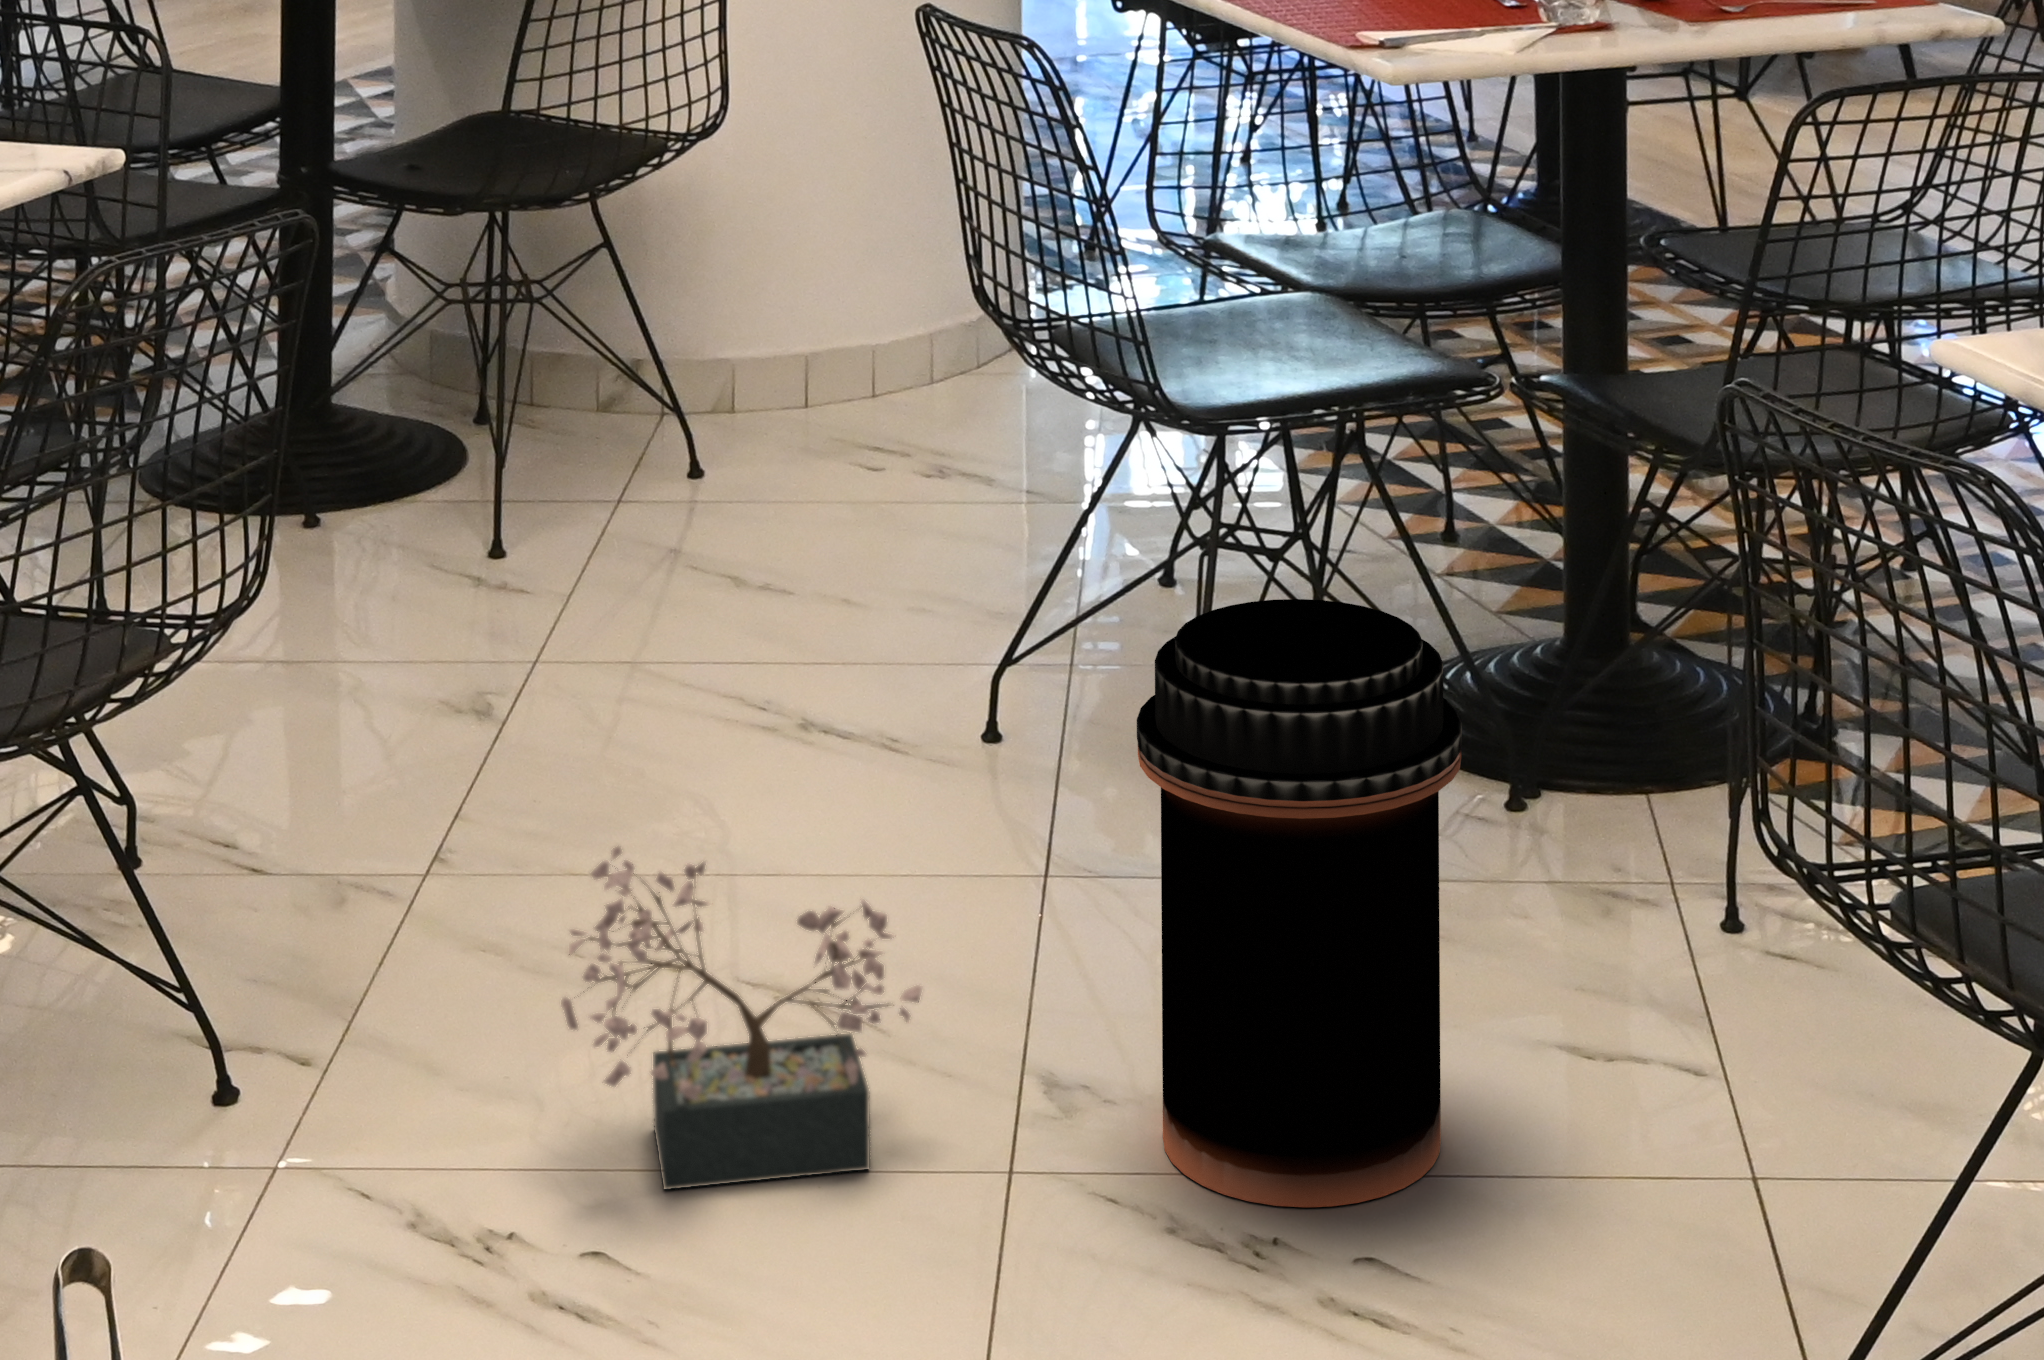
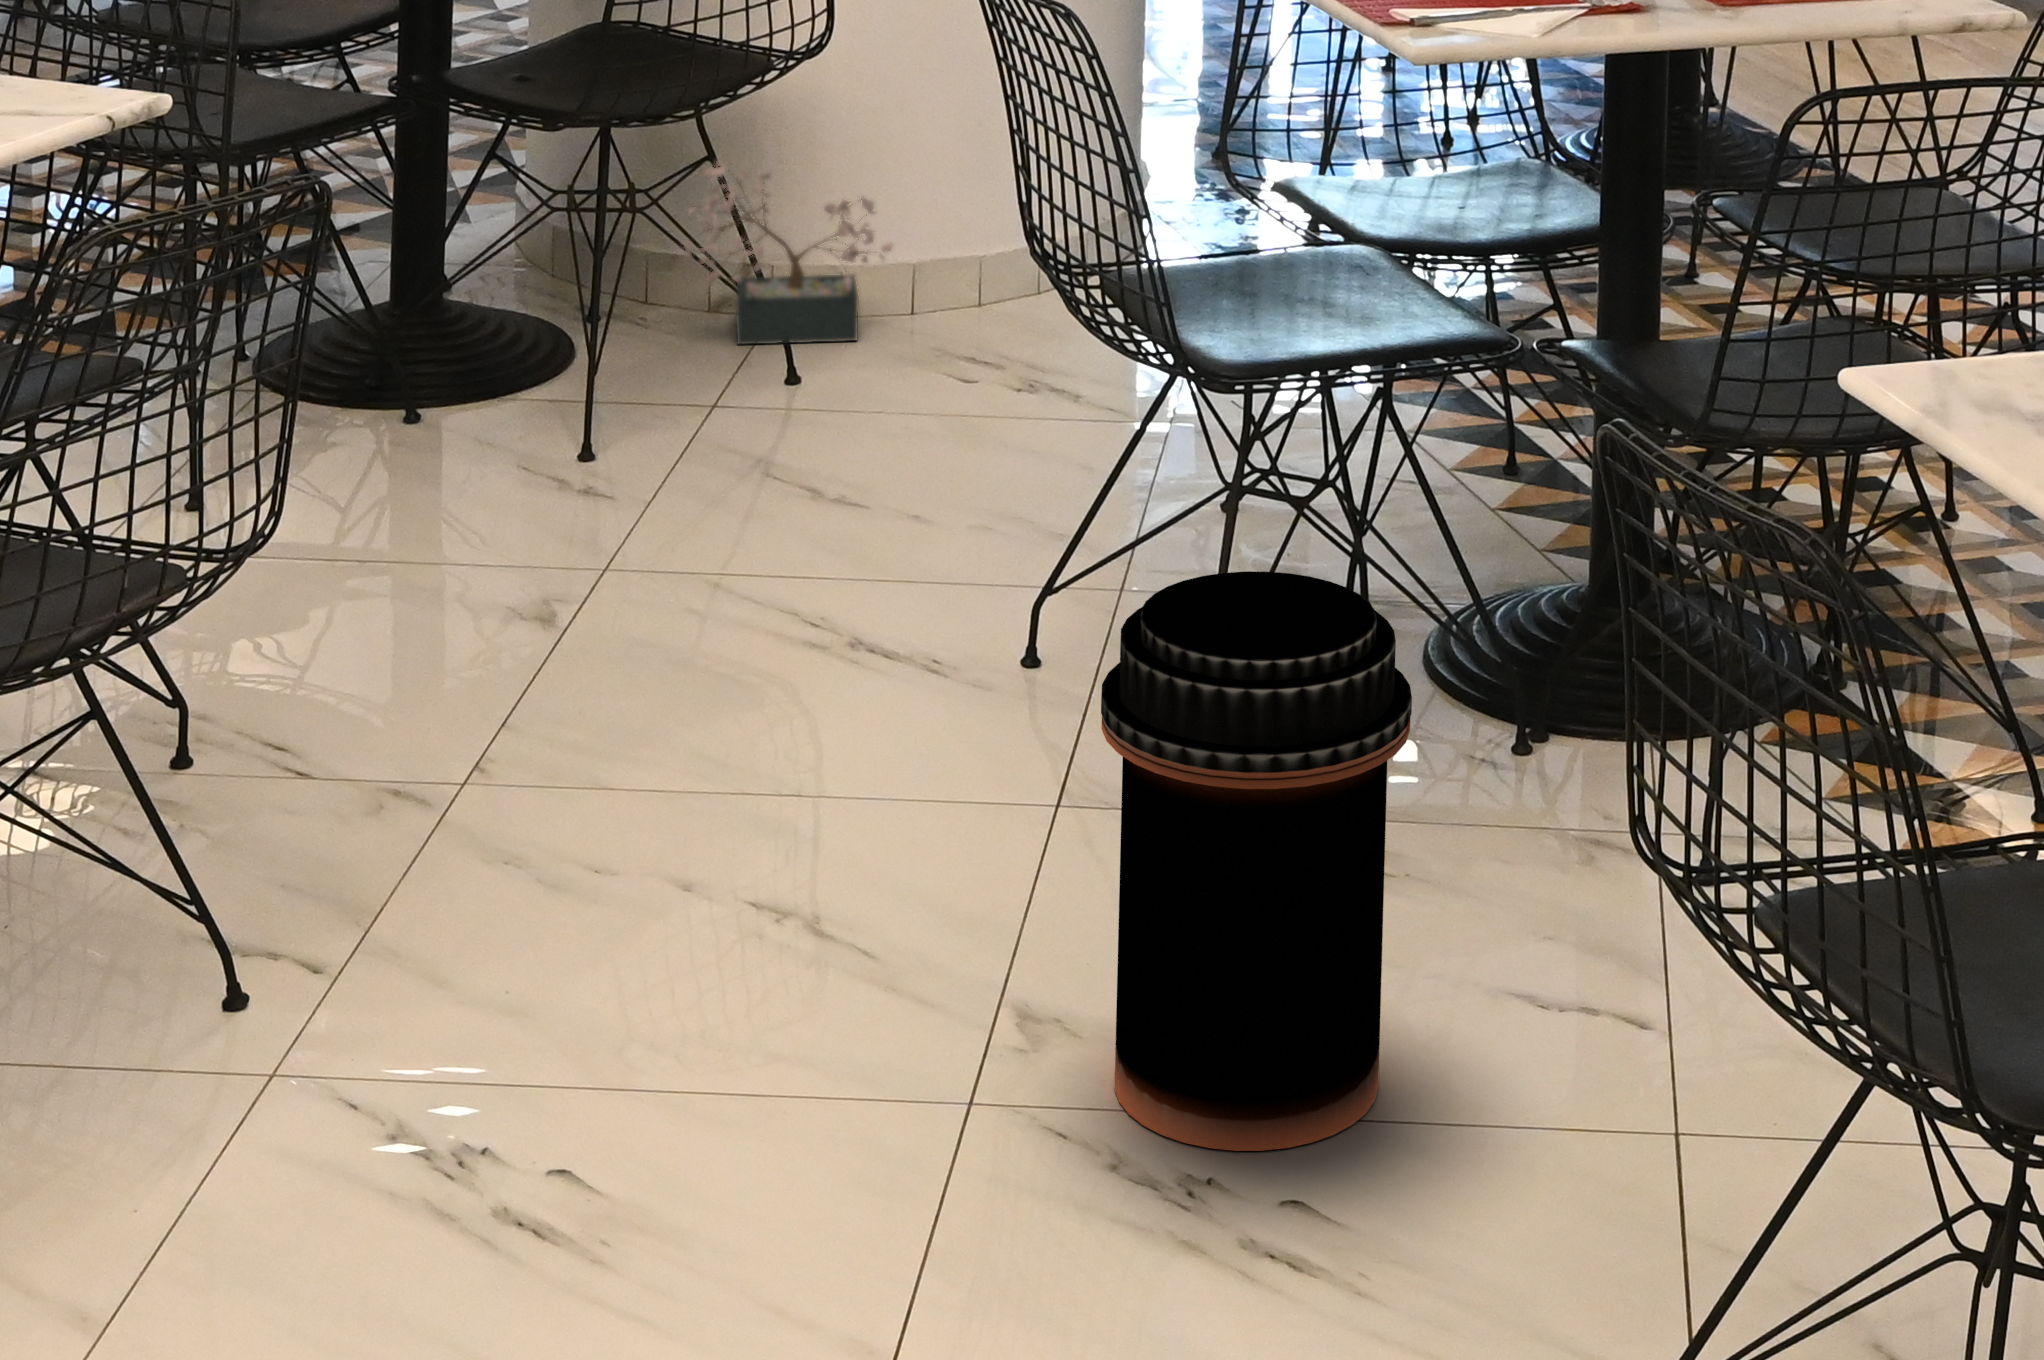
decorative plant: present [561,847,922,1189] -> present [684,160,892,345]

